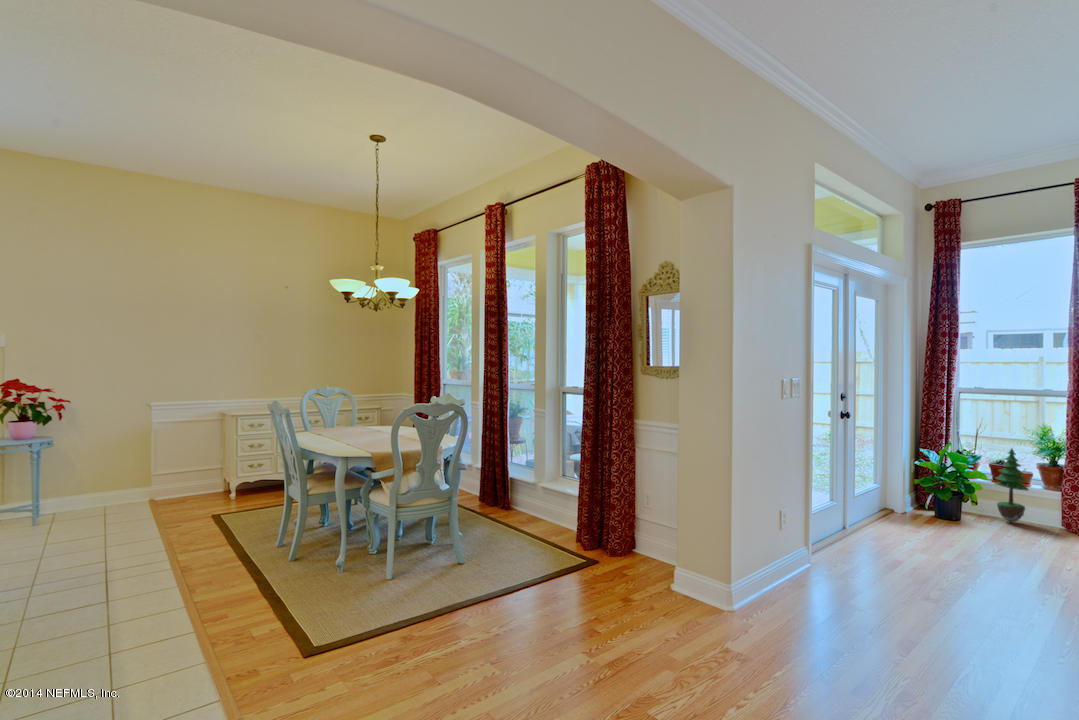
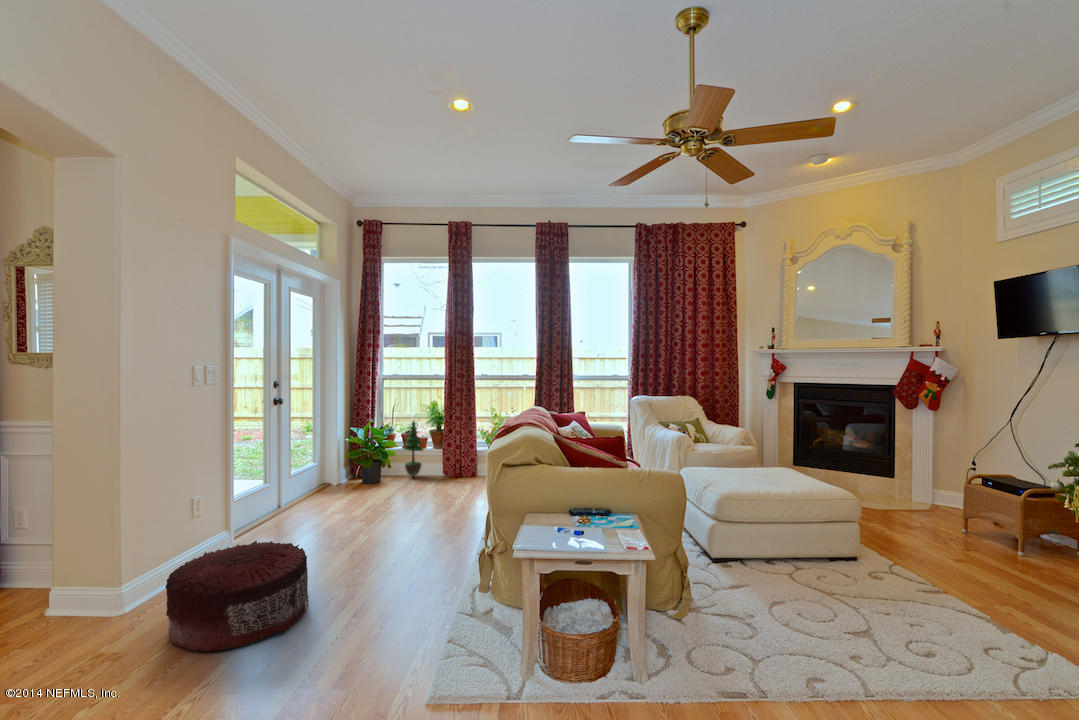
pouf: none [812,571,970,694] -> present [165,541,309,652]

